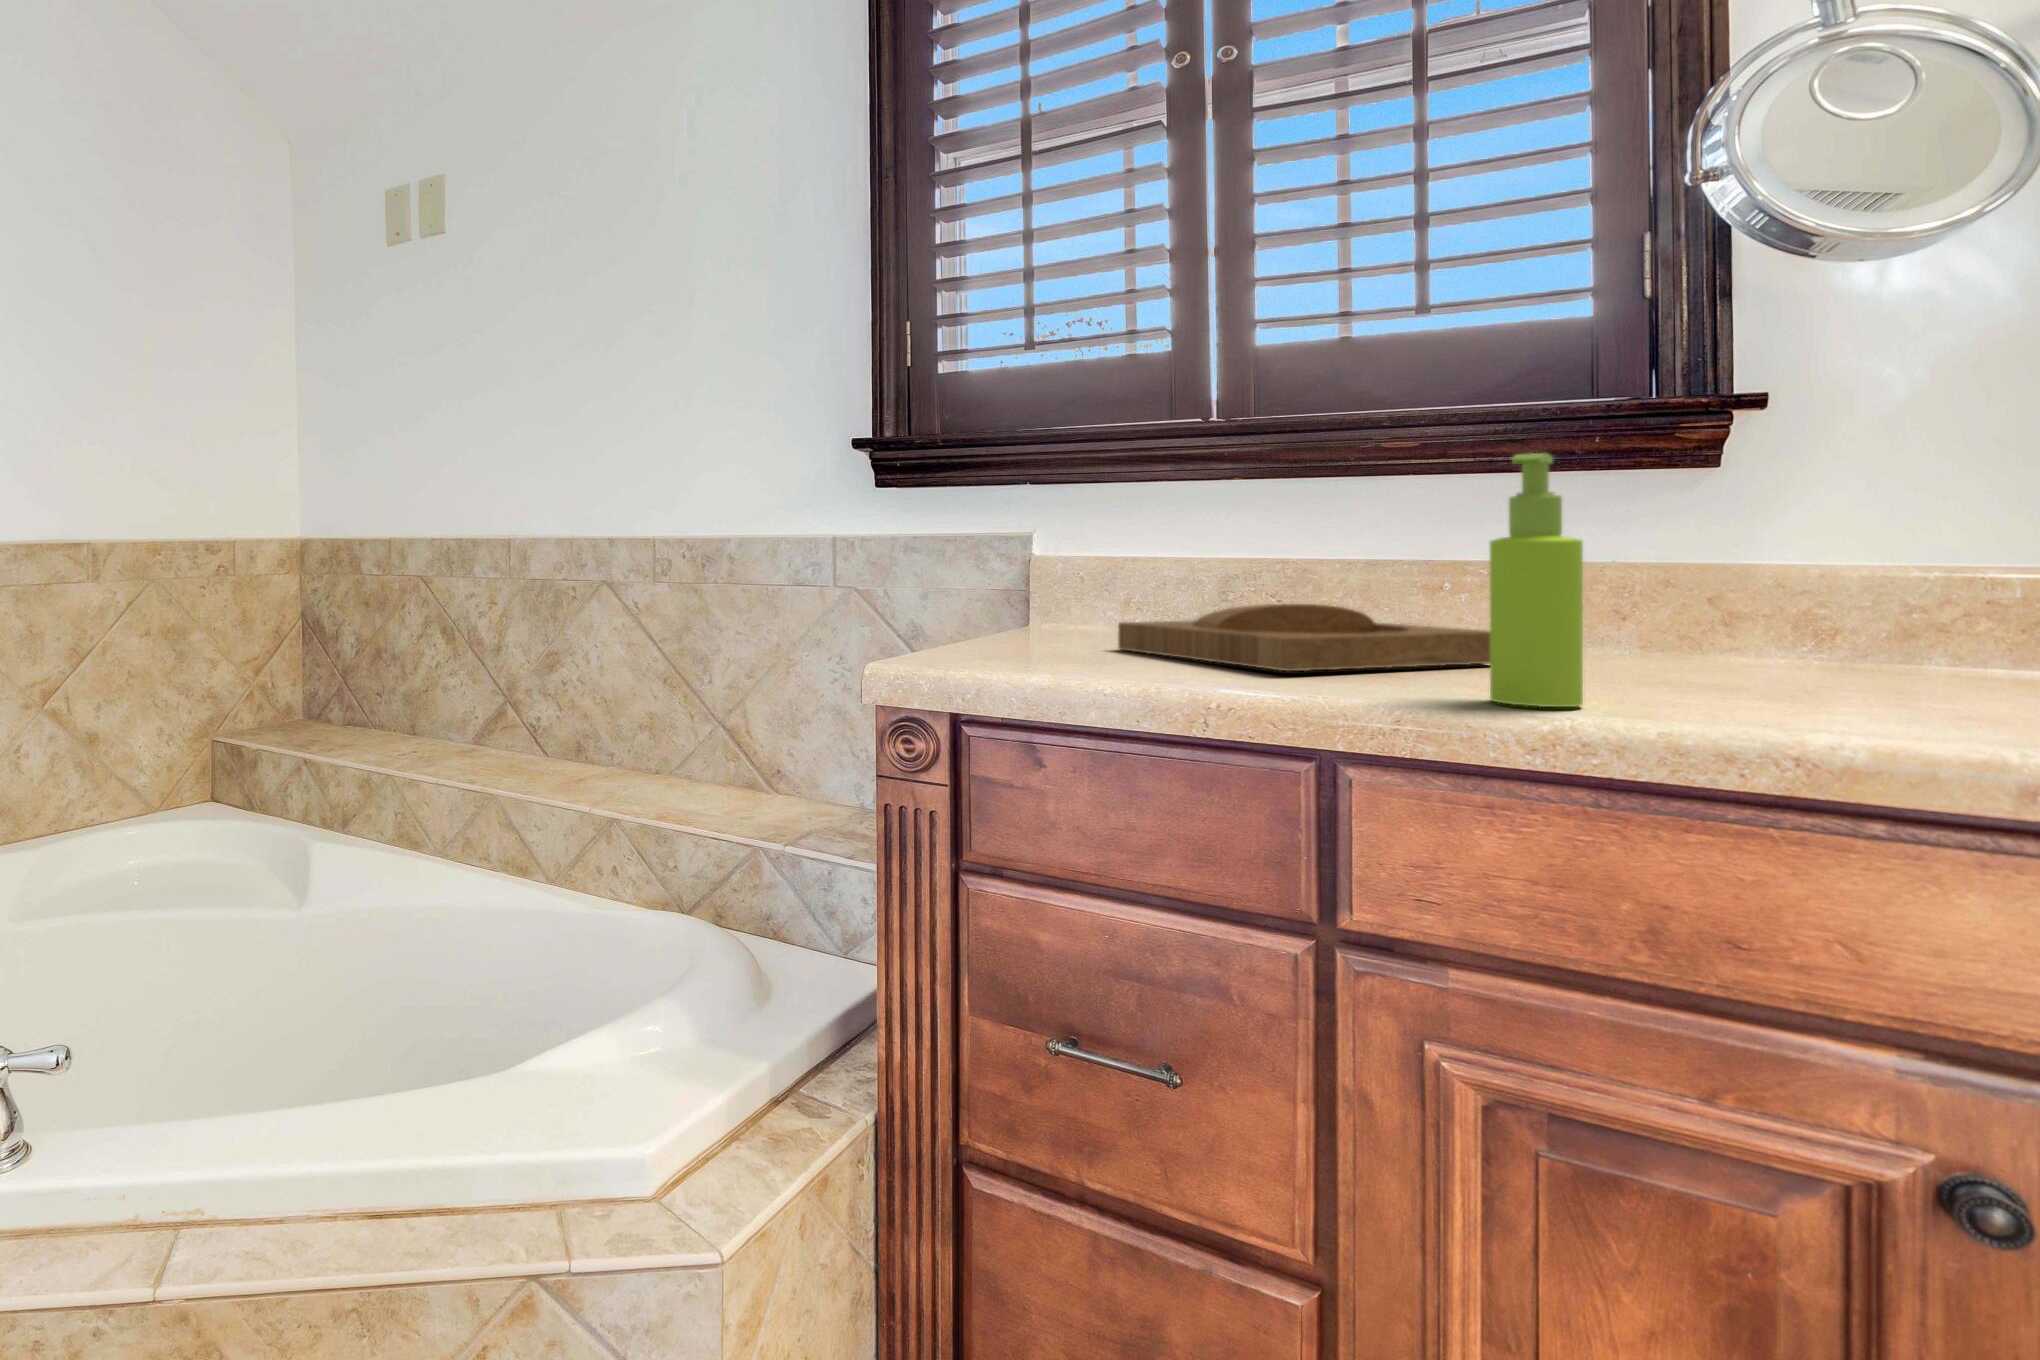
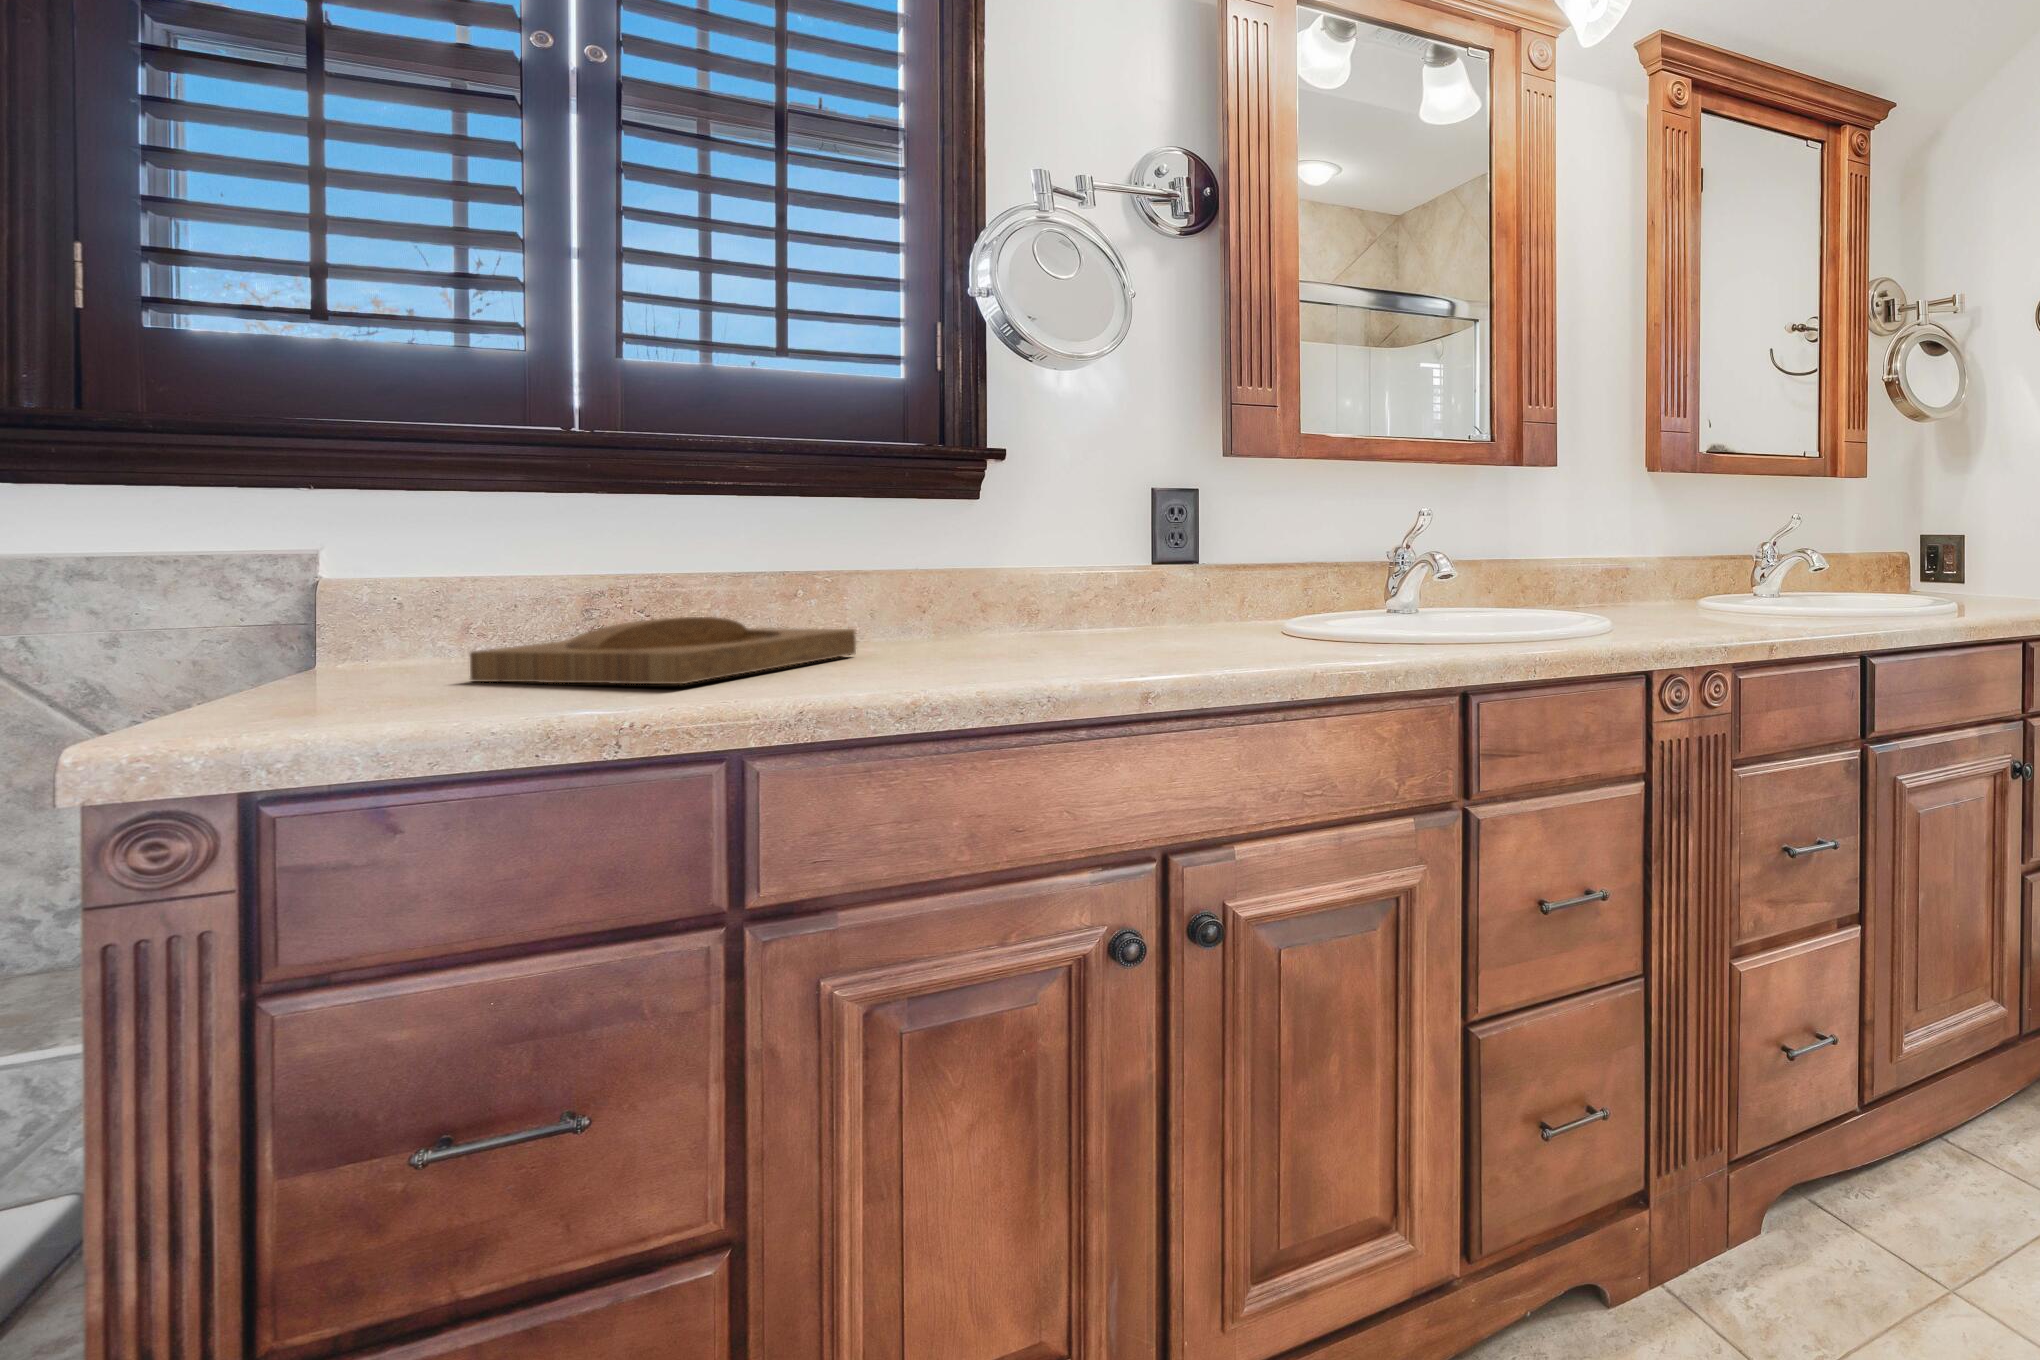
soap dispenser: present [1490,453,1583,707] -> none [860,492,927,690]

